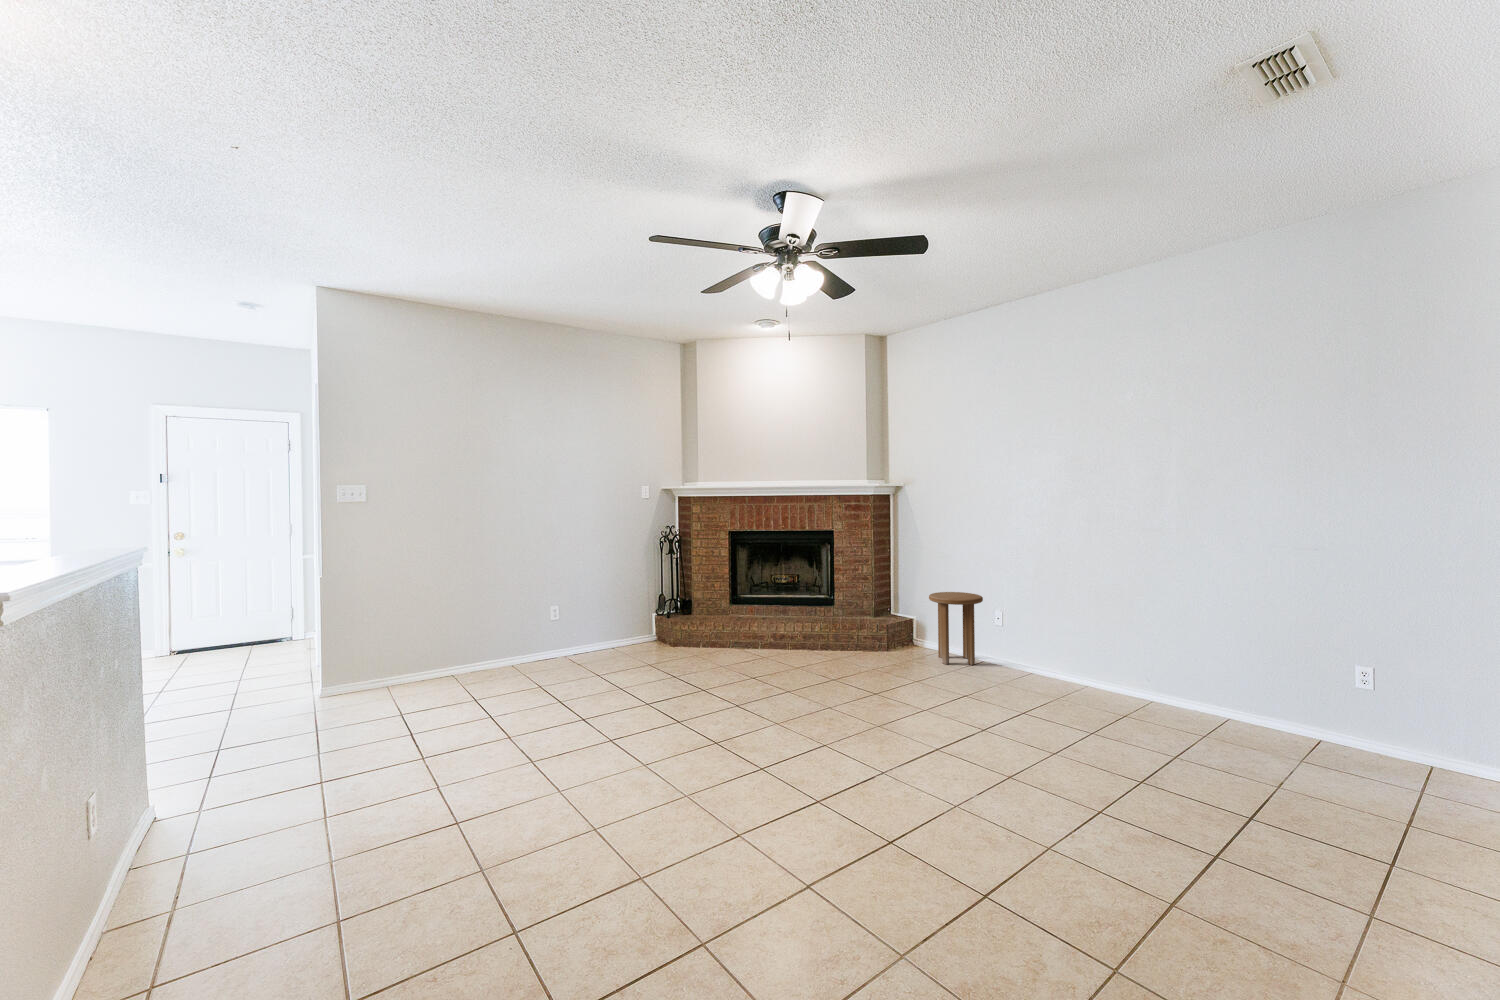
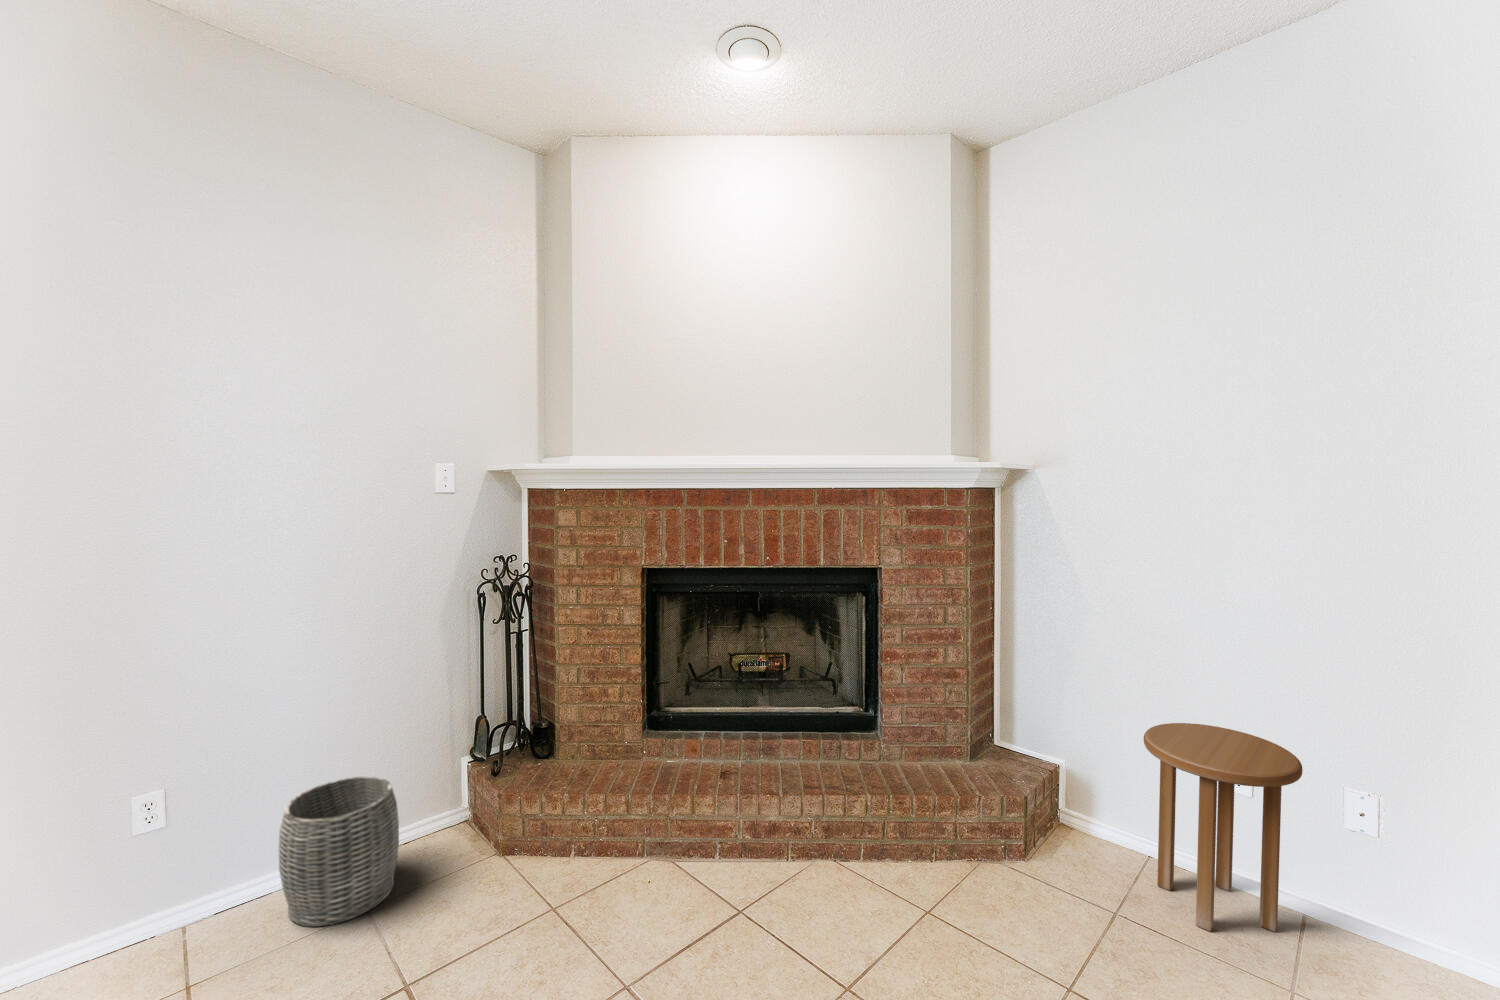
woven basket: none [597,610,636,656] -> present [279,777,399,927]

